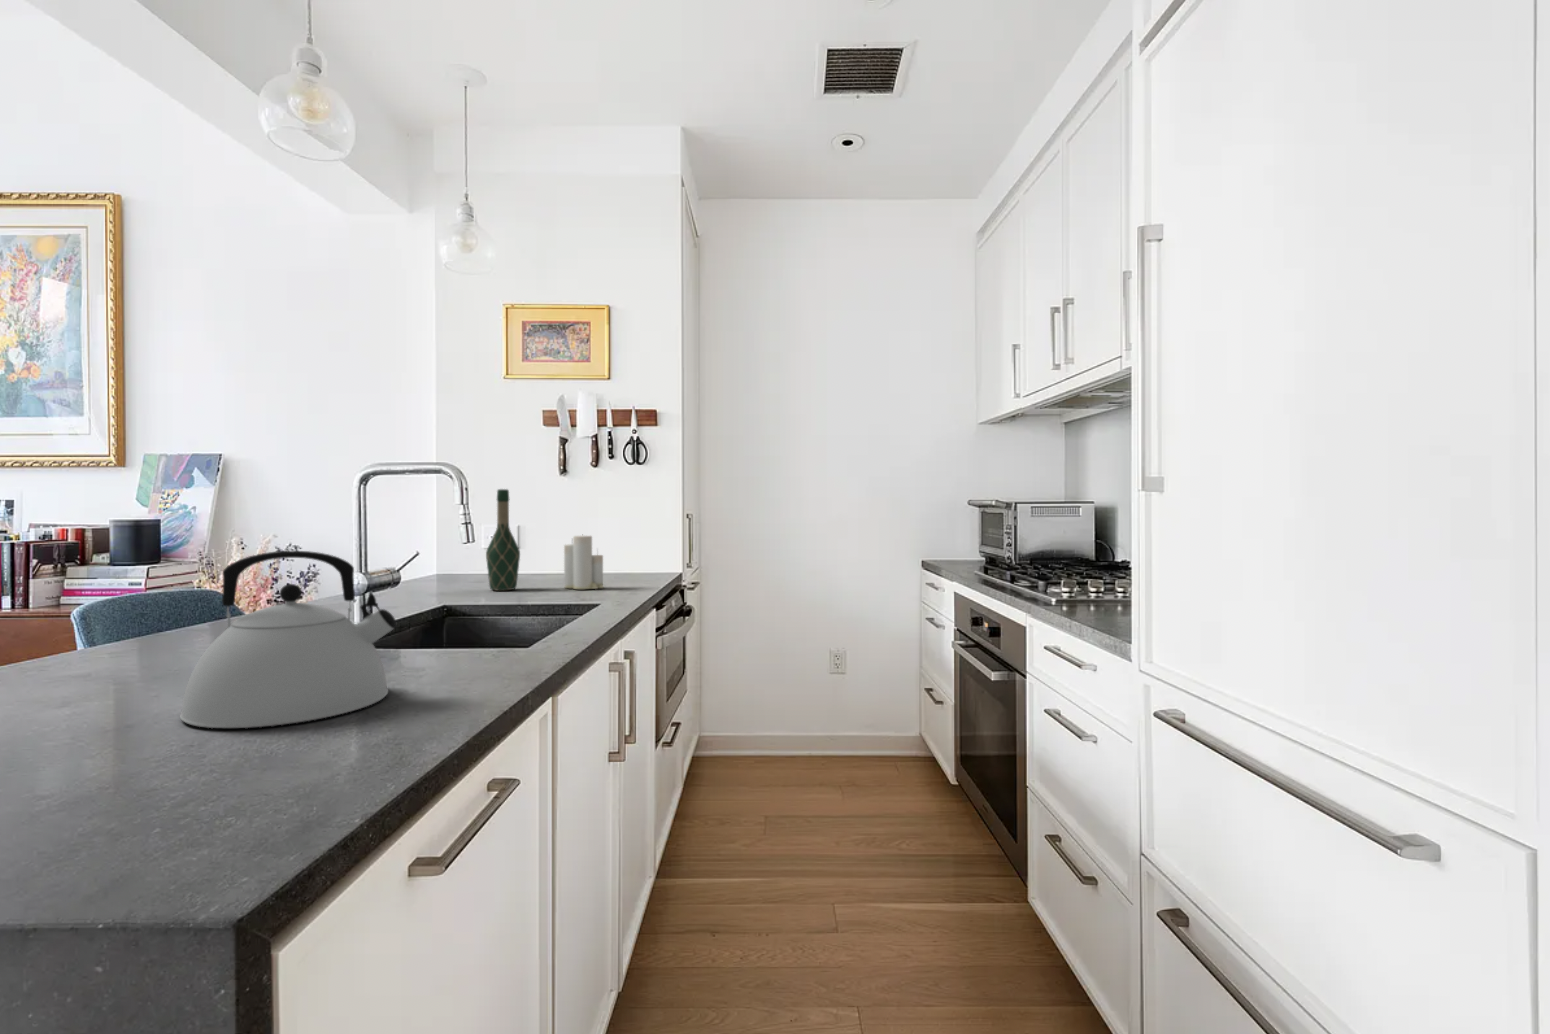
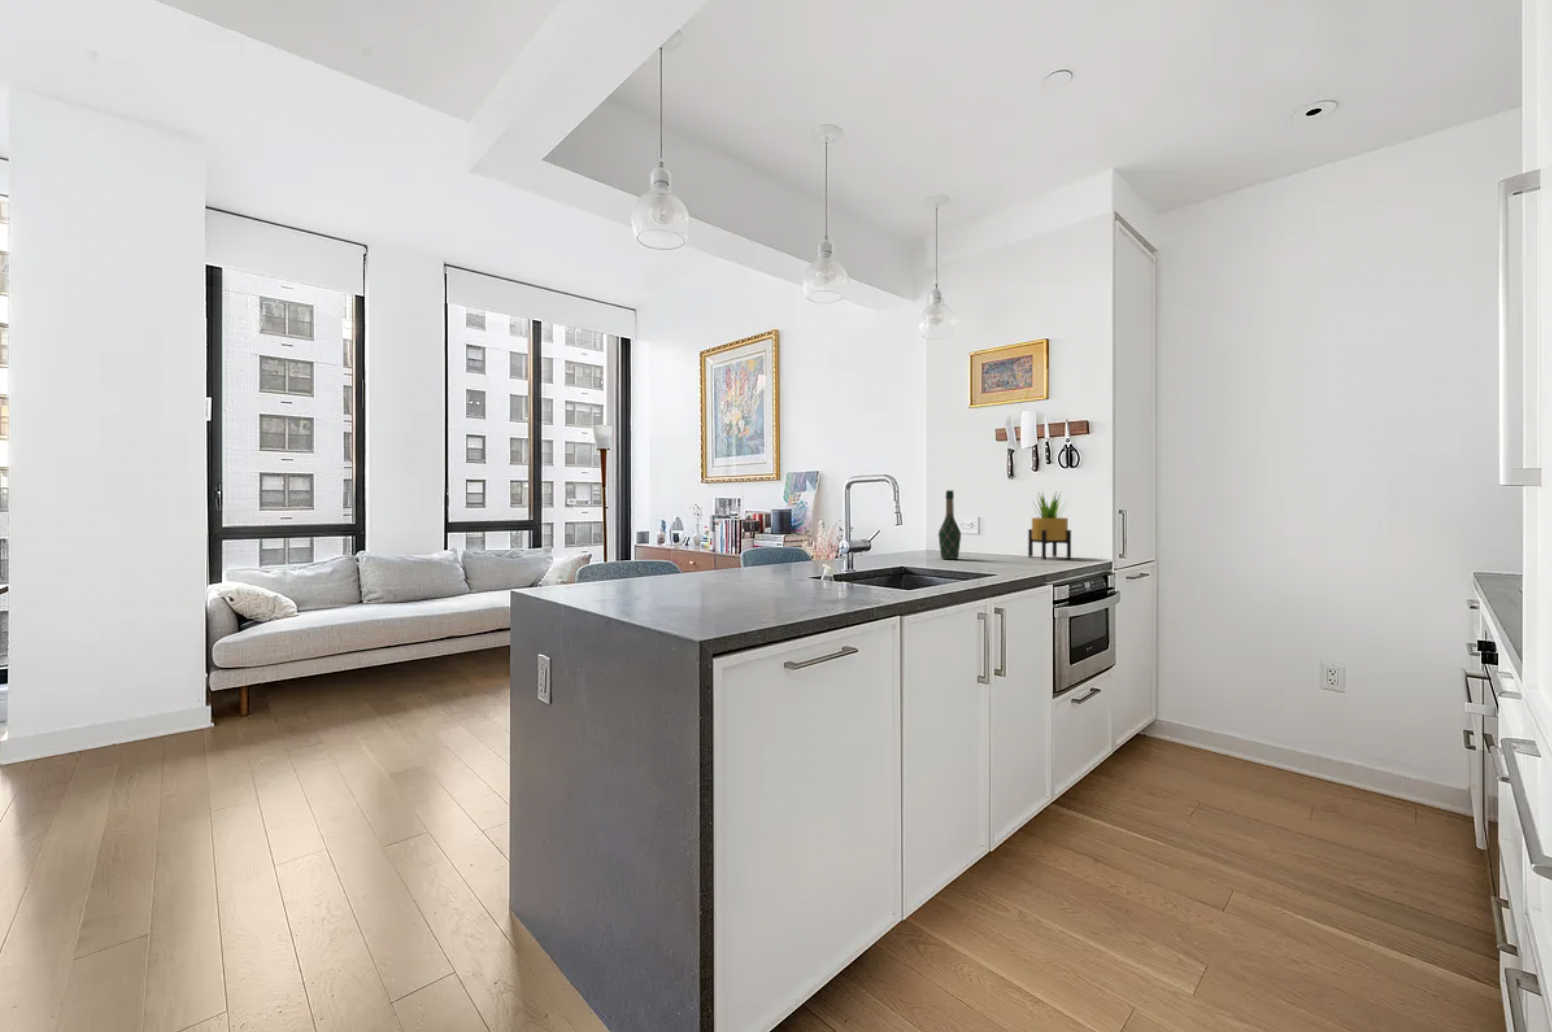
potted plant: none [601,492,653,582] -> present [1028,495,1071,559]
candle: present [564,535,603,589] -> none [991,518,1019,562]
kettle: present [180,551,396,728] -> none [745,527,824,602]

